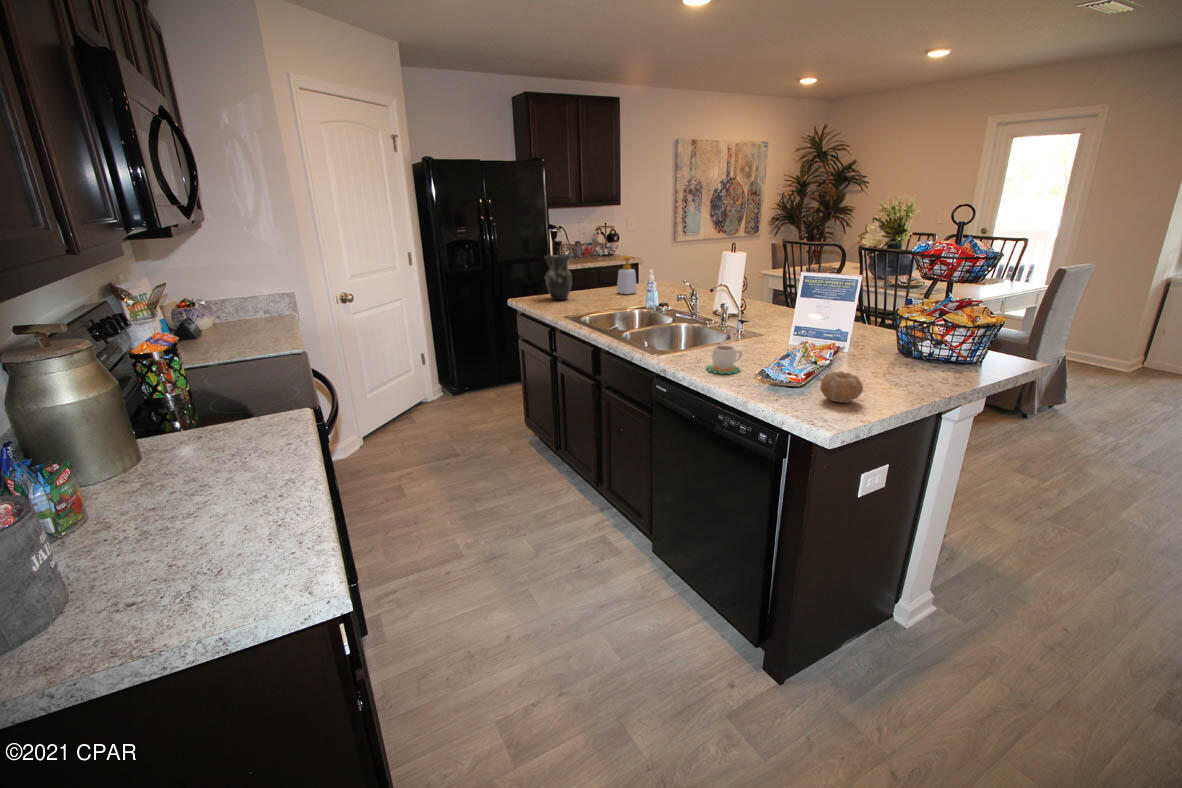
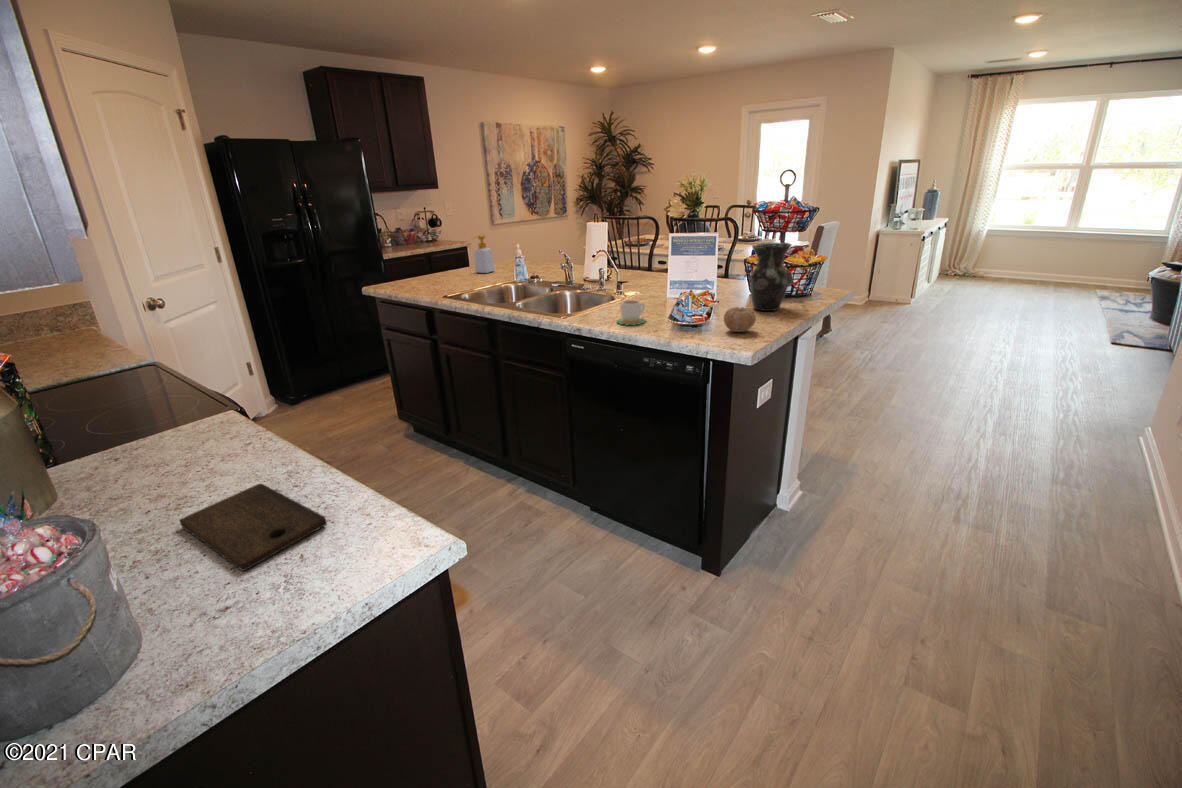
vase: present [545,254,572,300] -> present [750,242,793,311]
cutting board: none [177,482,270,564] -> present [180,484,327,571]

